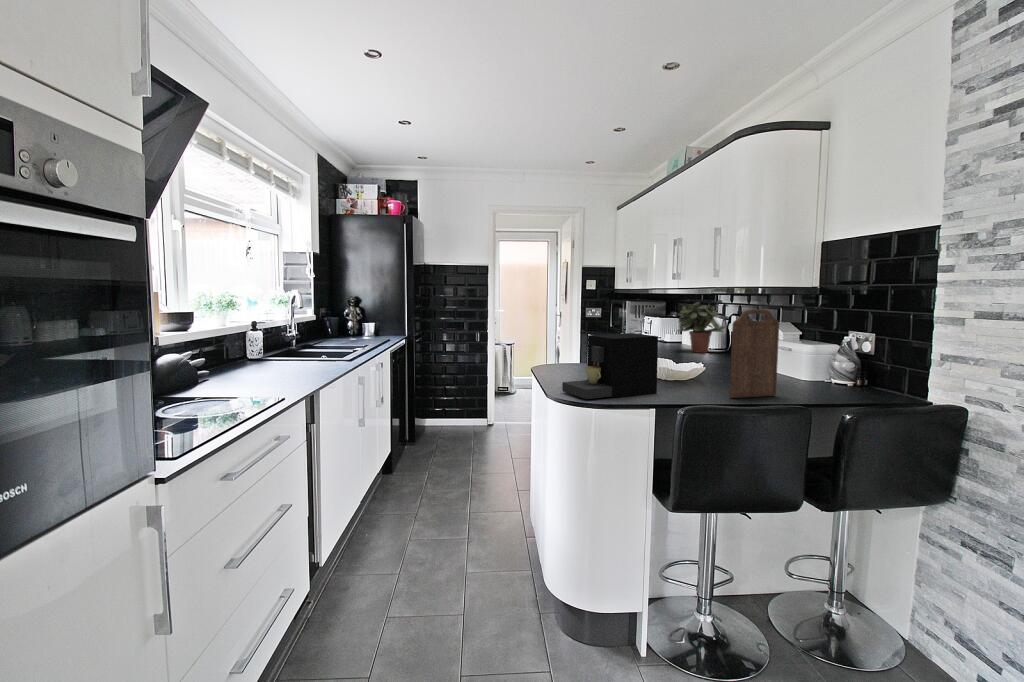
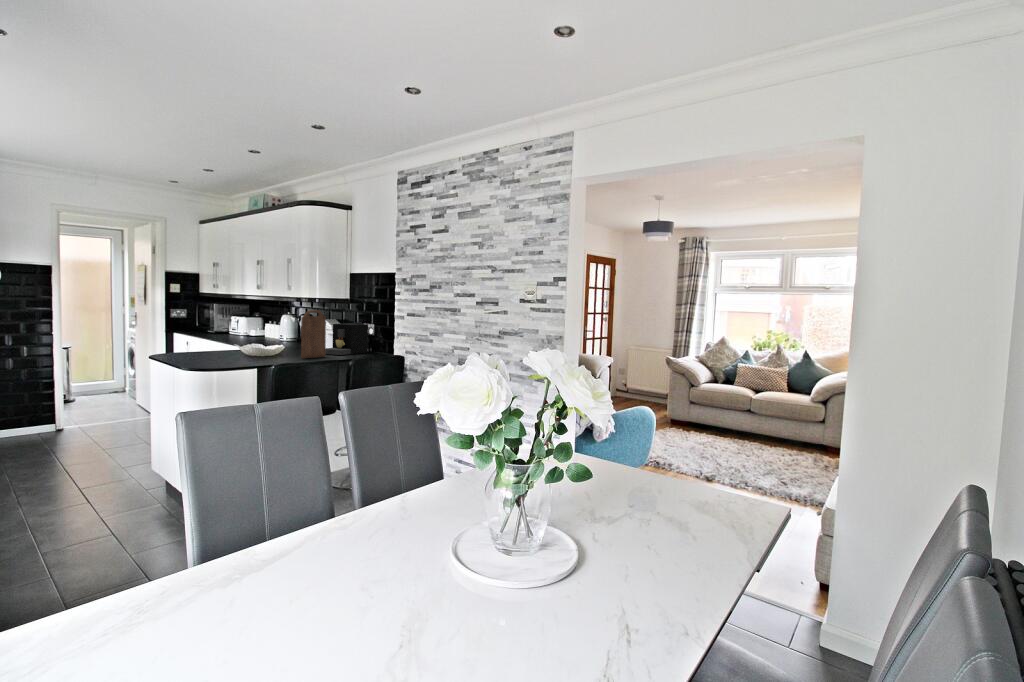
potted plant: present [677,302,726,353] -> none [261,306,297,342]
coffee maker: present [562,333,658,399] -> present [326,323,368,355]

